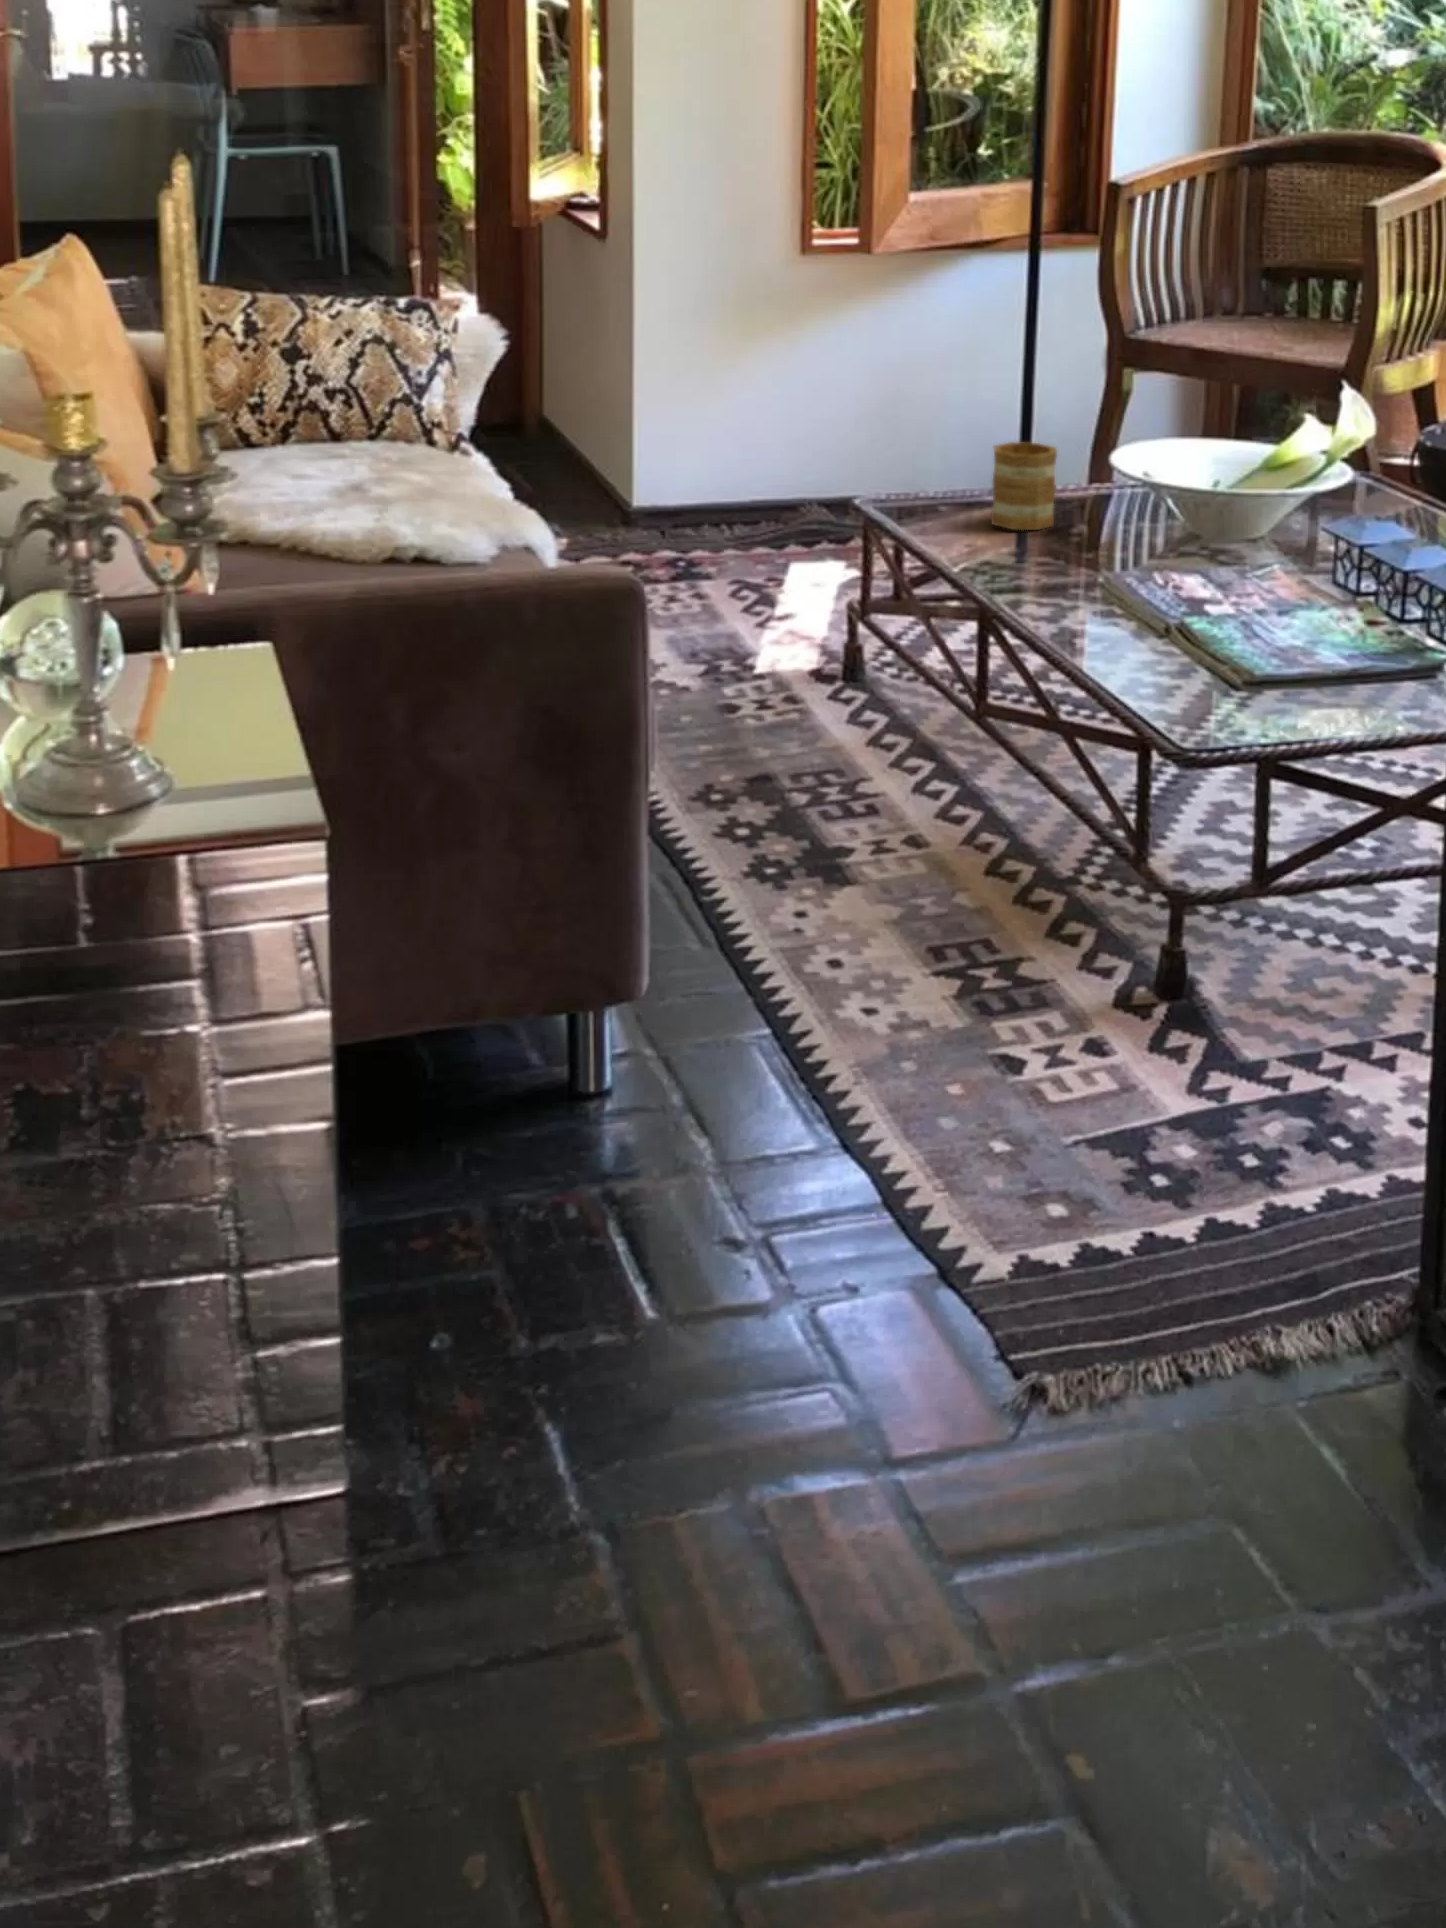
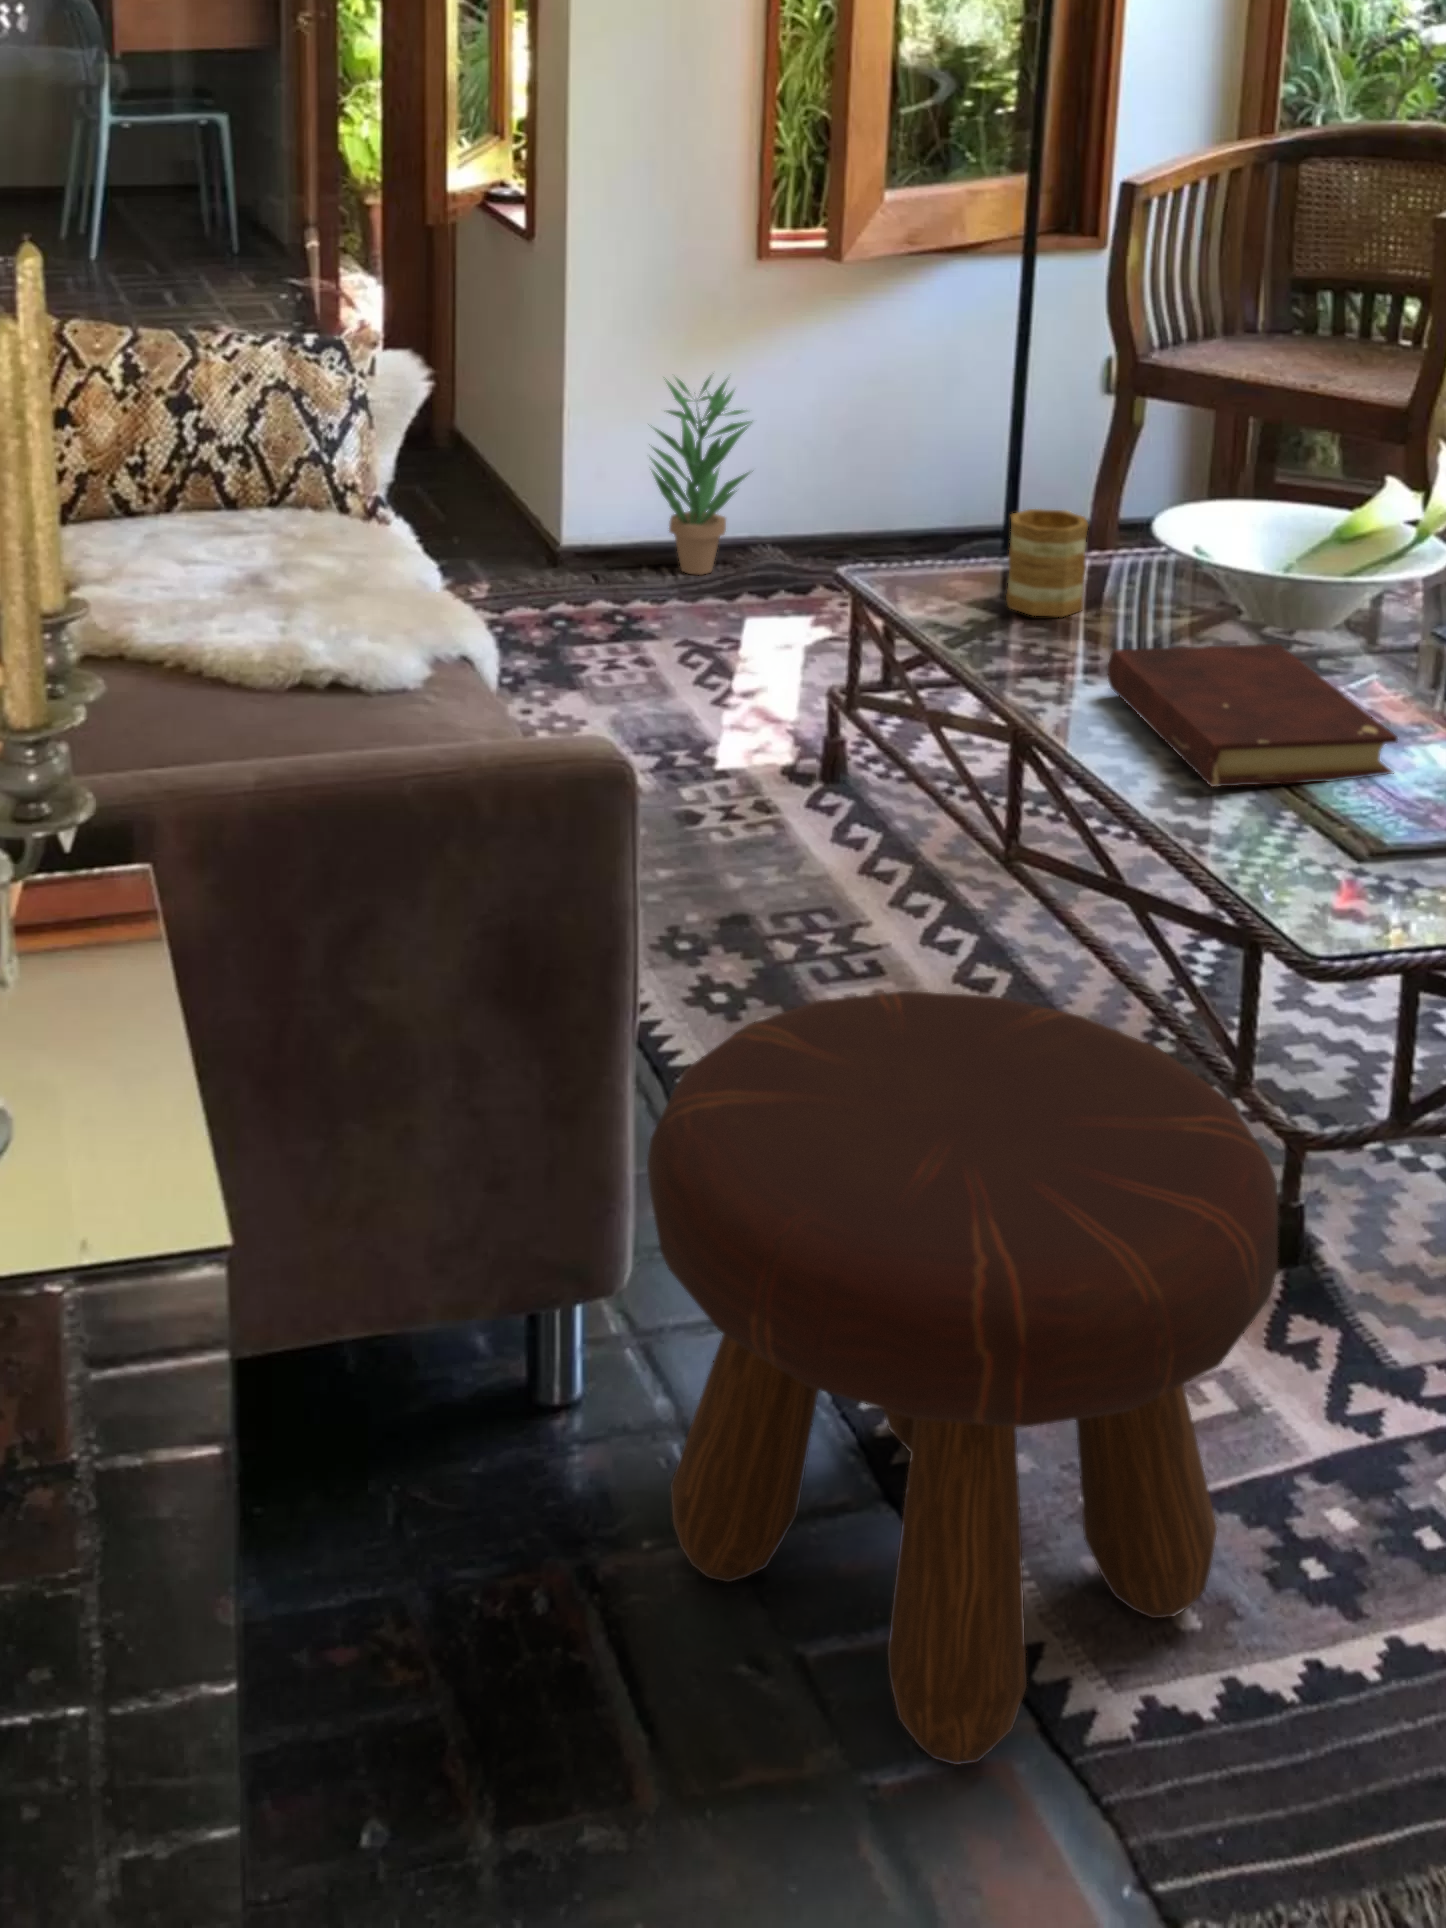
potted plant: none [704,352,801,535] -> present [651,377,752,574]
book: none [1061,540,1281,638] -> present [1108,644,1398,786]
footstool: none [651,748,1116,1279] -> present [647,991,1278,1765]

